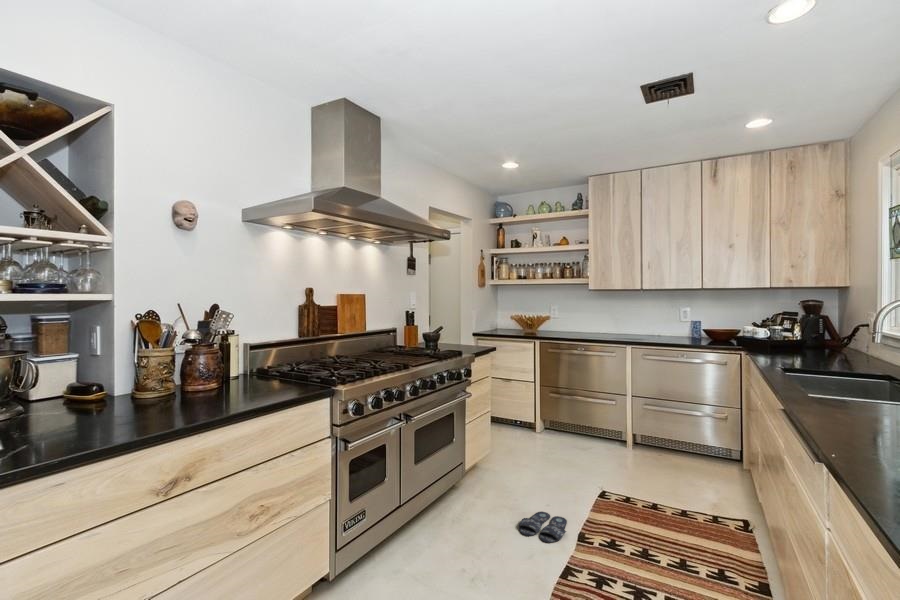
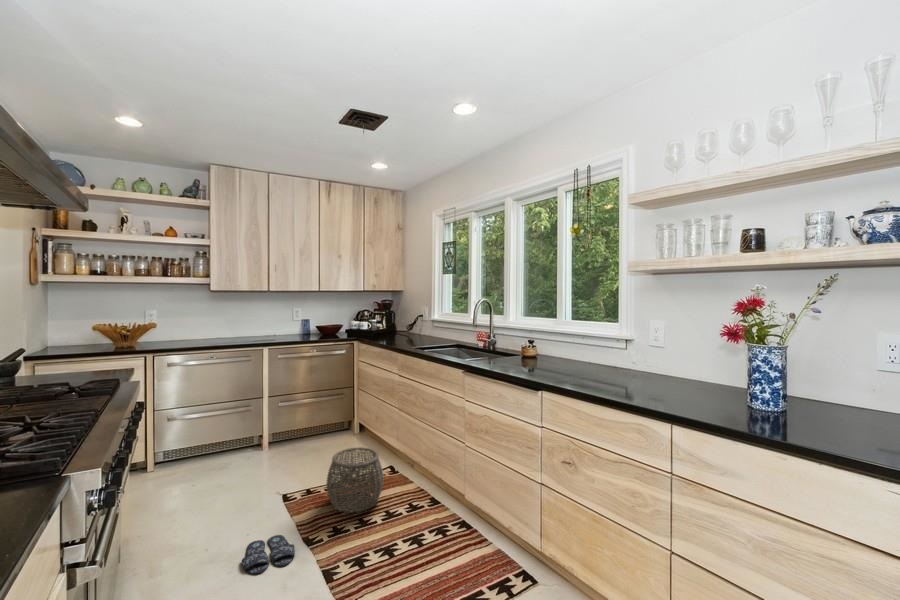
woven basket: none [624,467,698,547] -> present [327,447,383,513]

